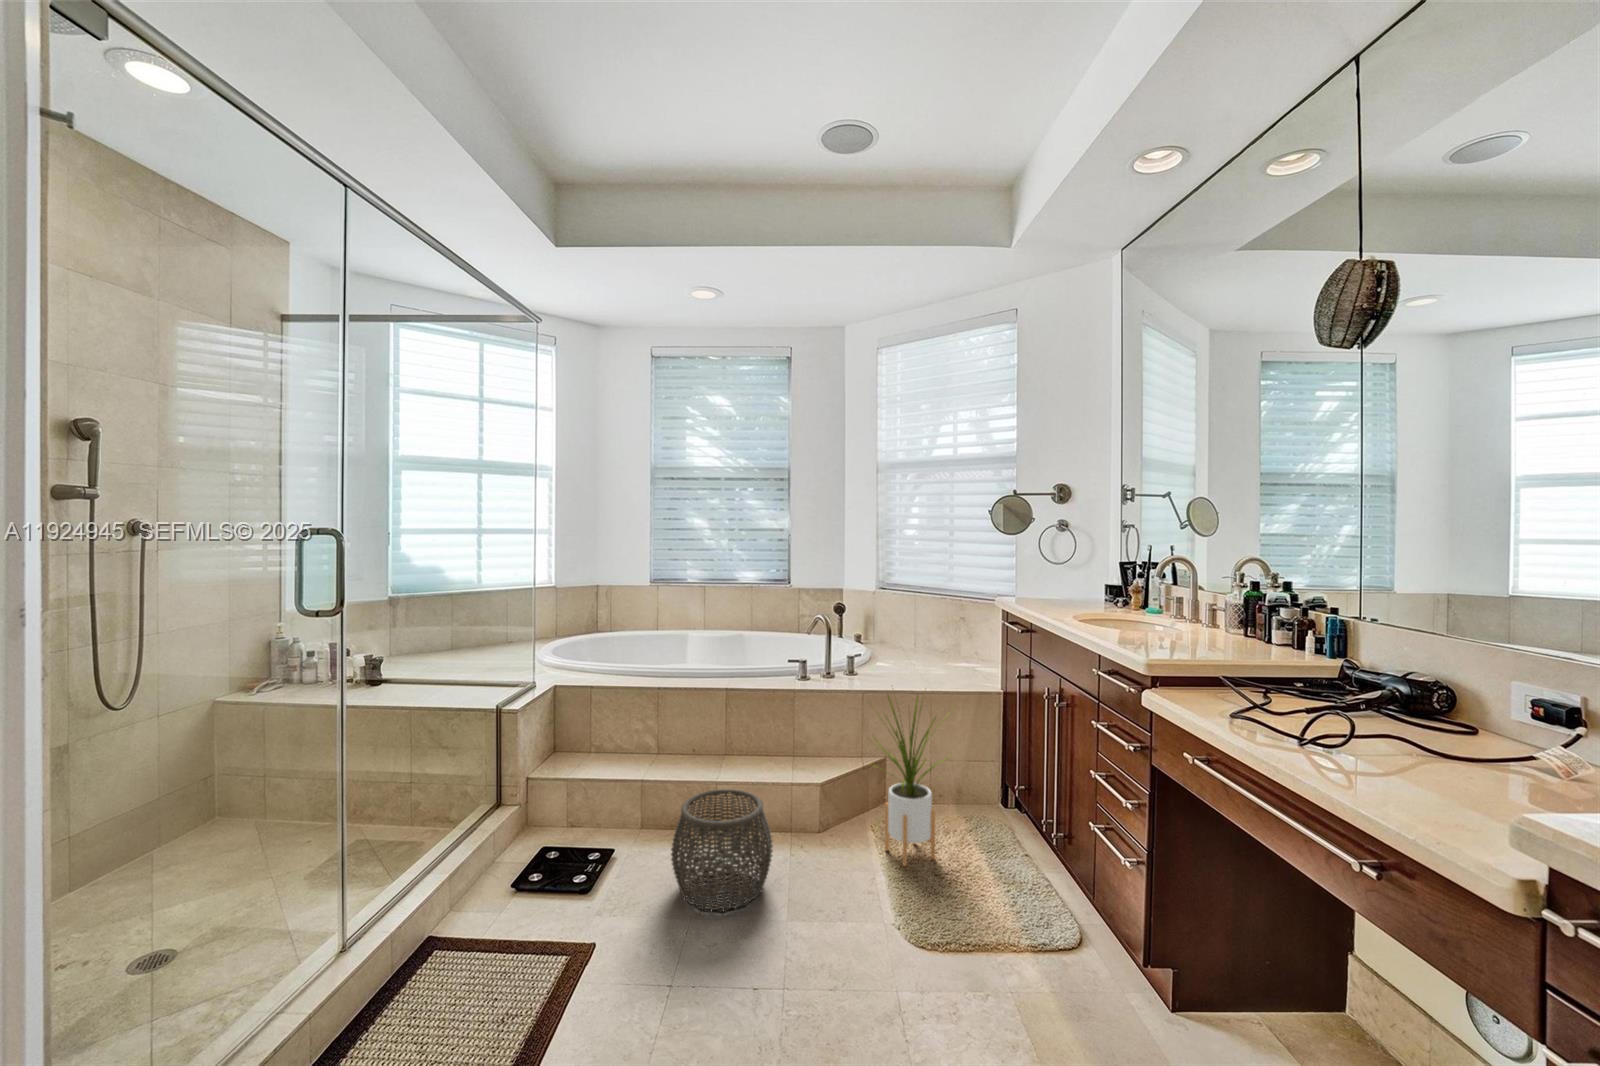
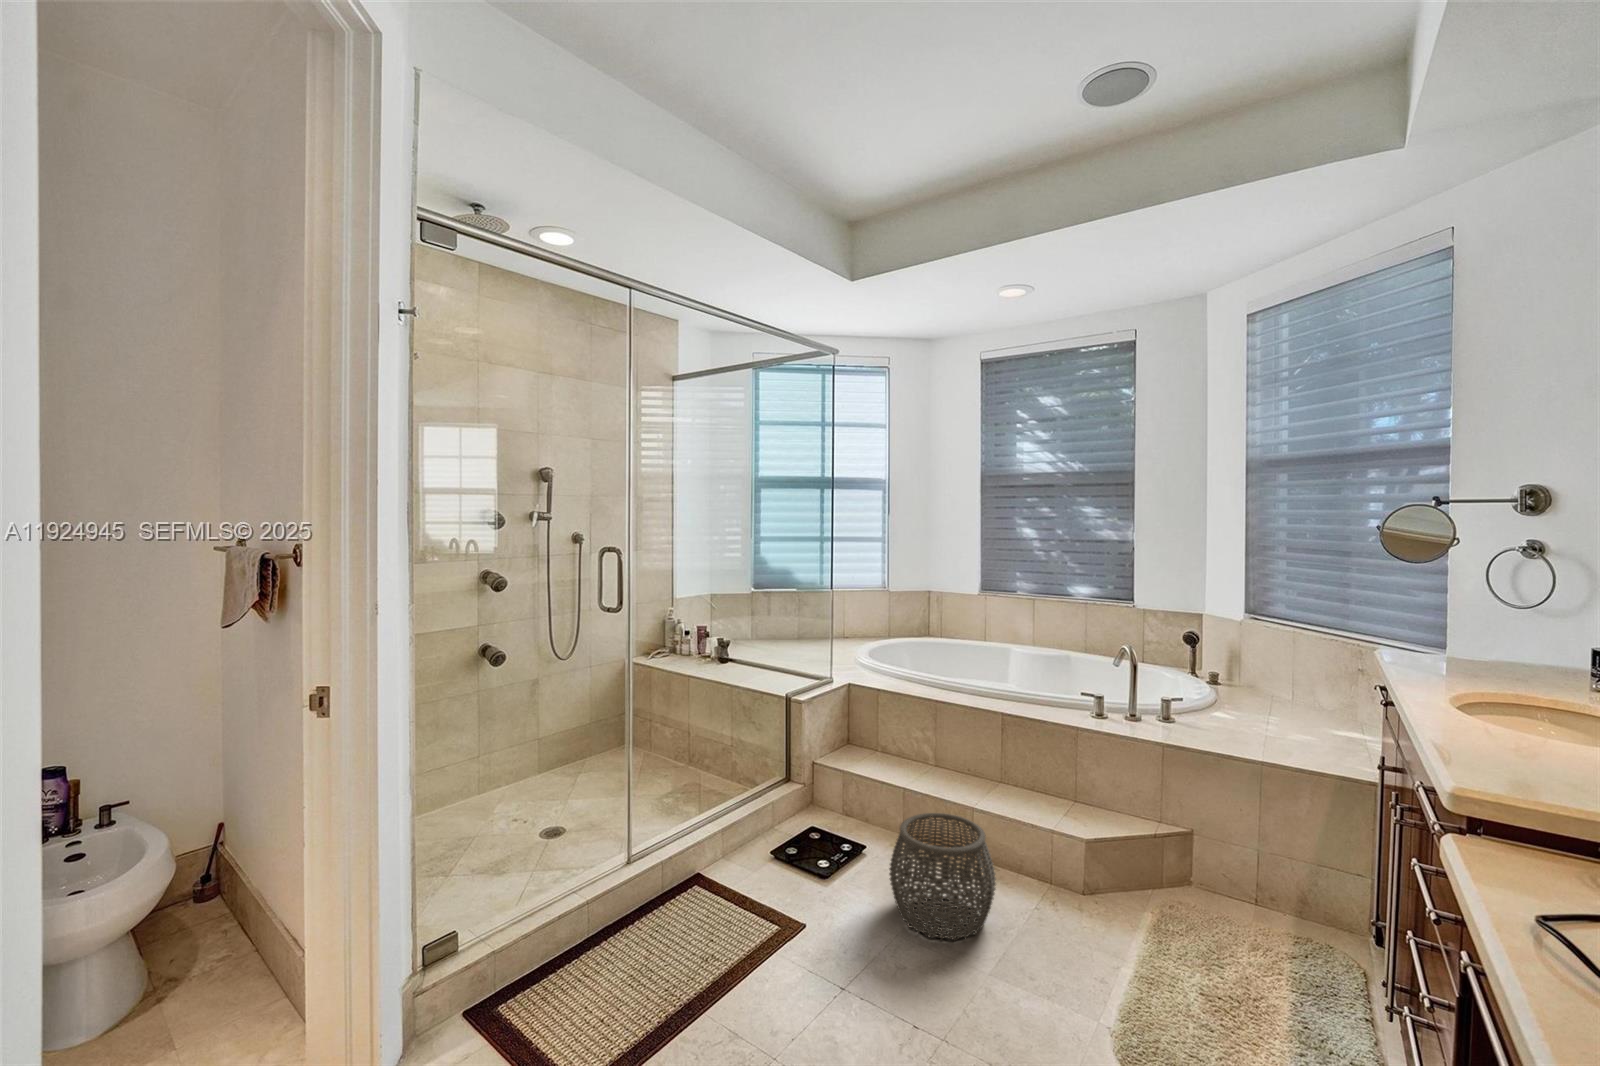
house plant: present [884,693,954,866] -> none [1118,741,1253,977]

